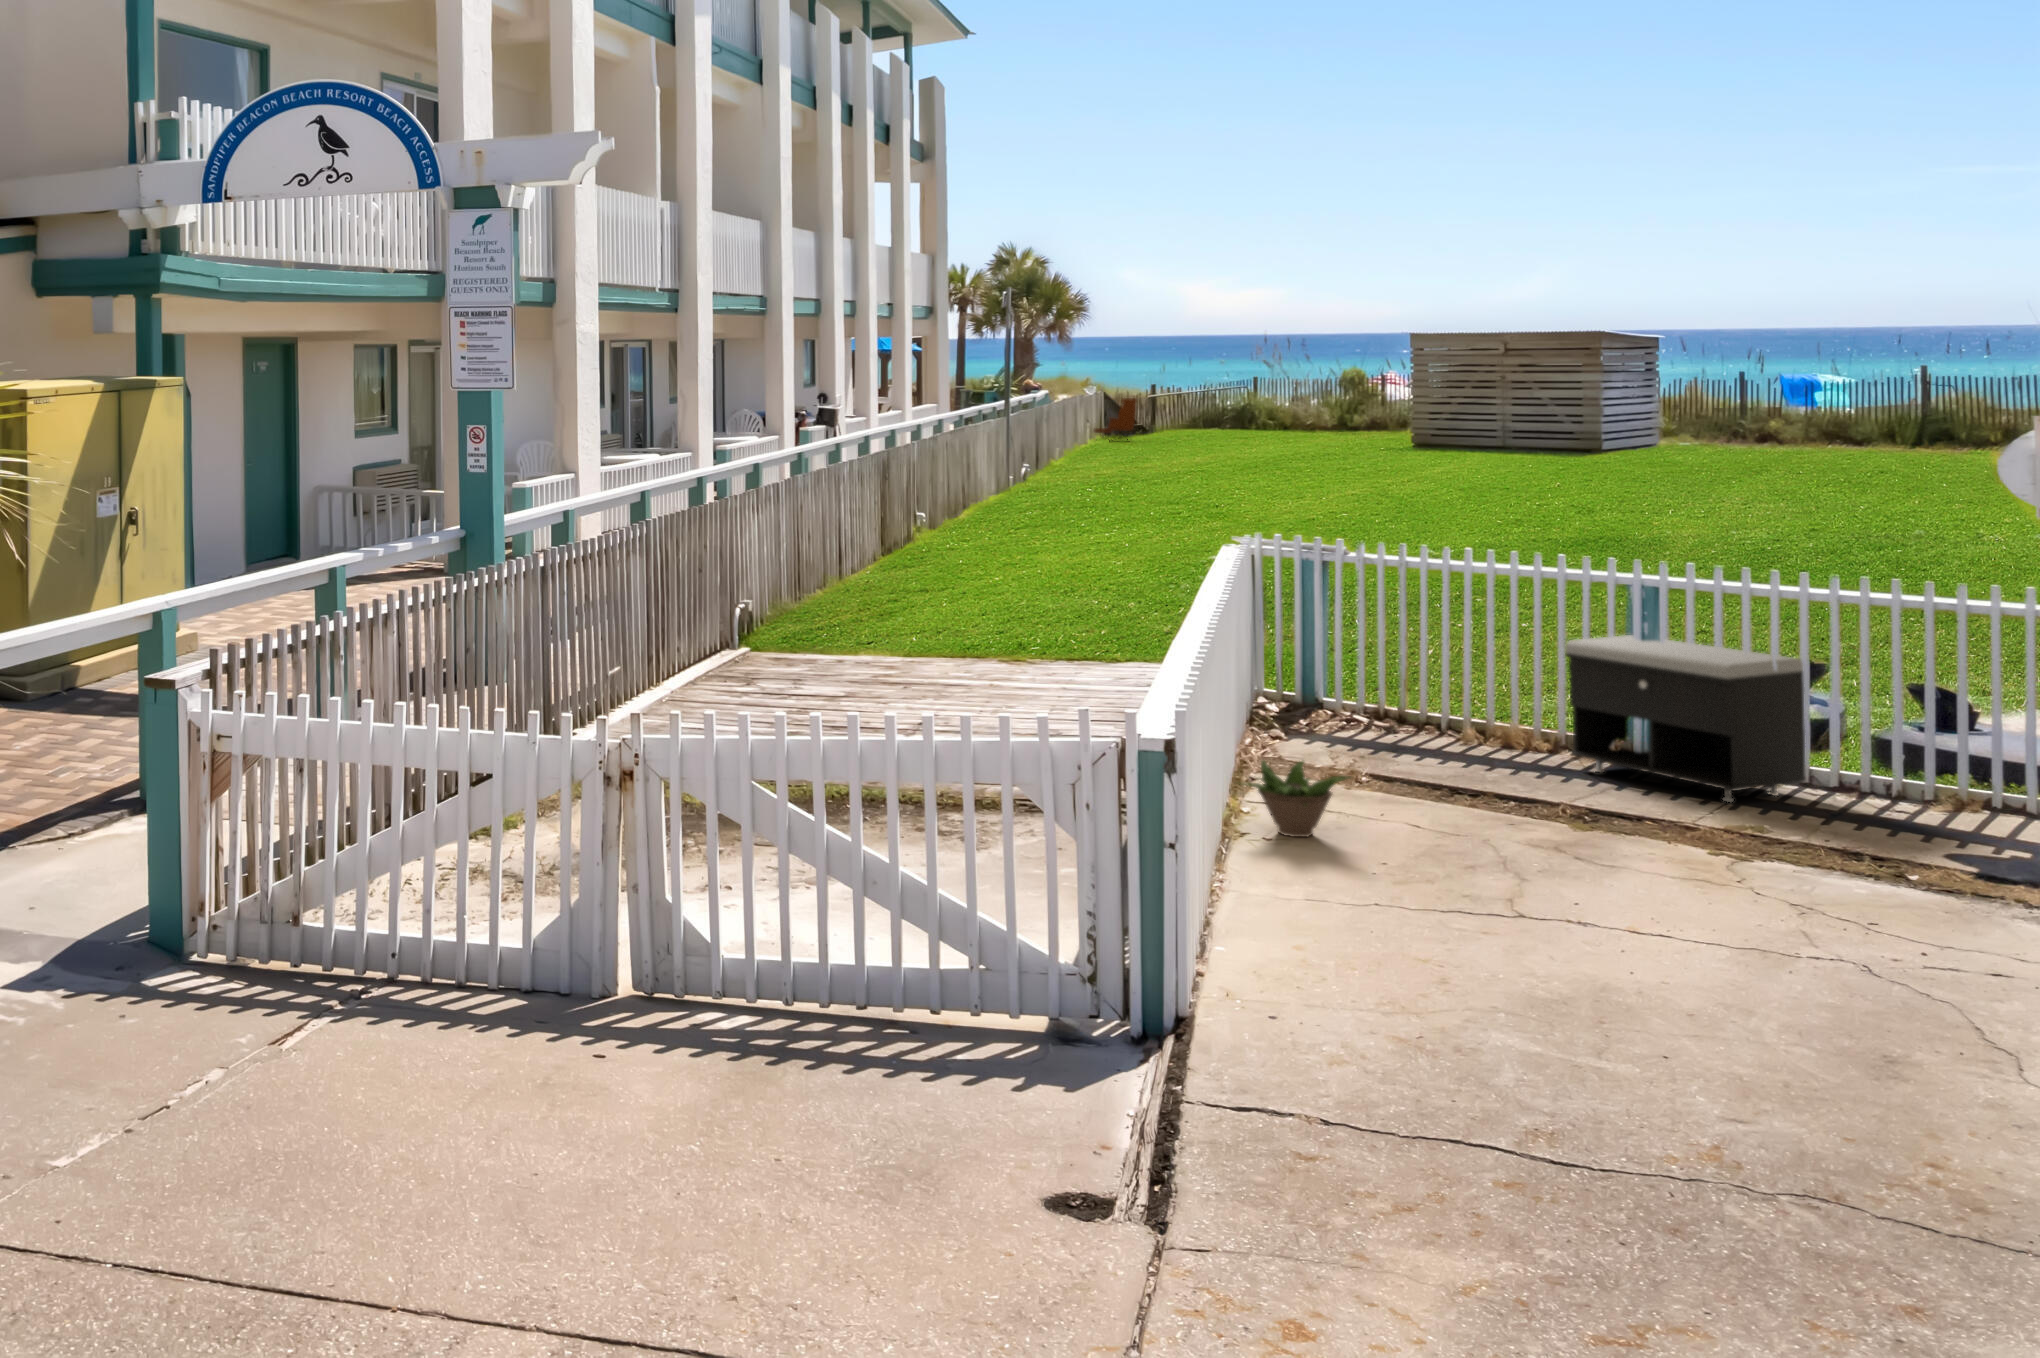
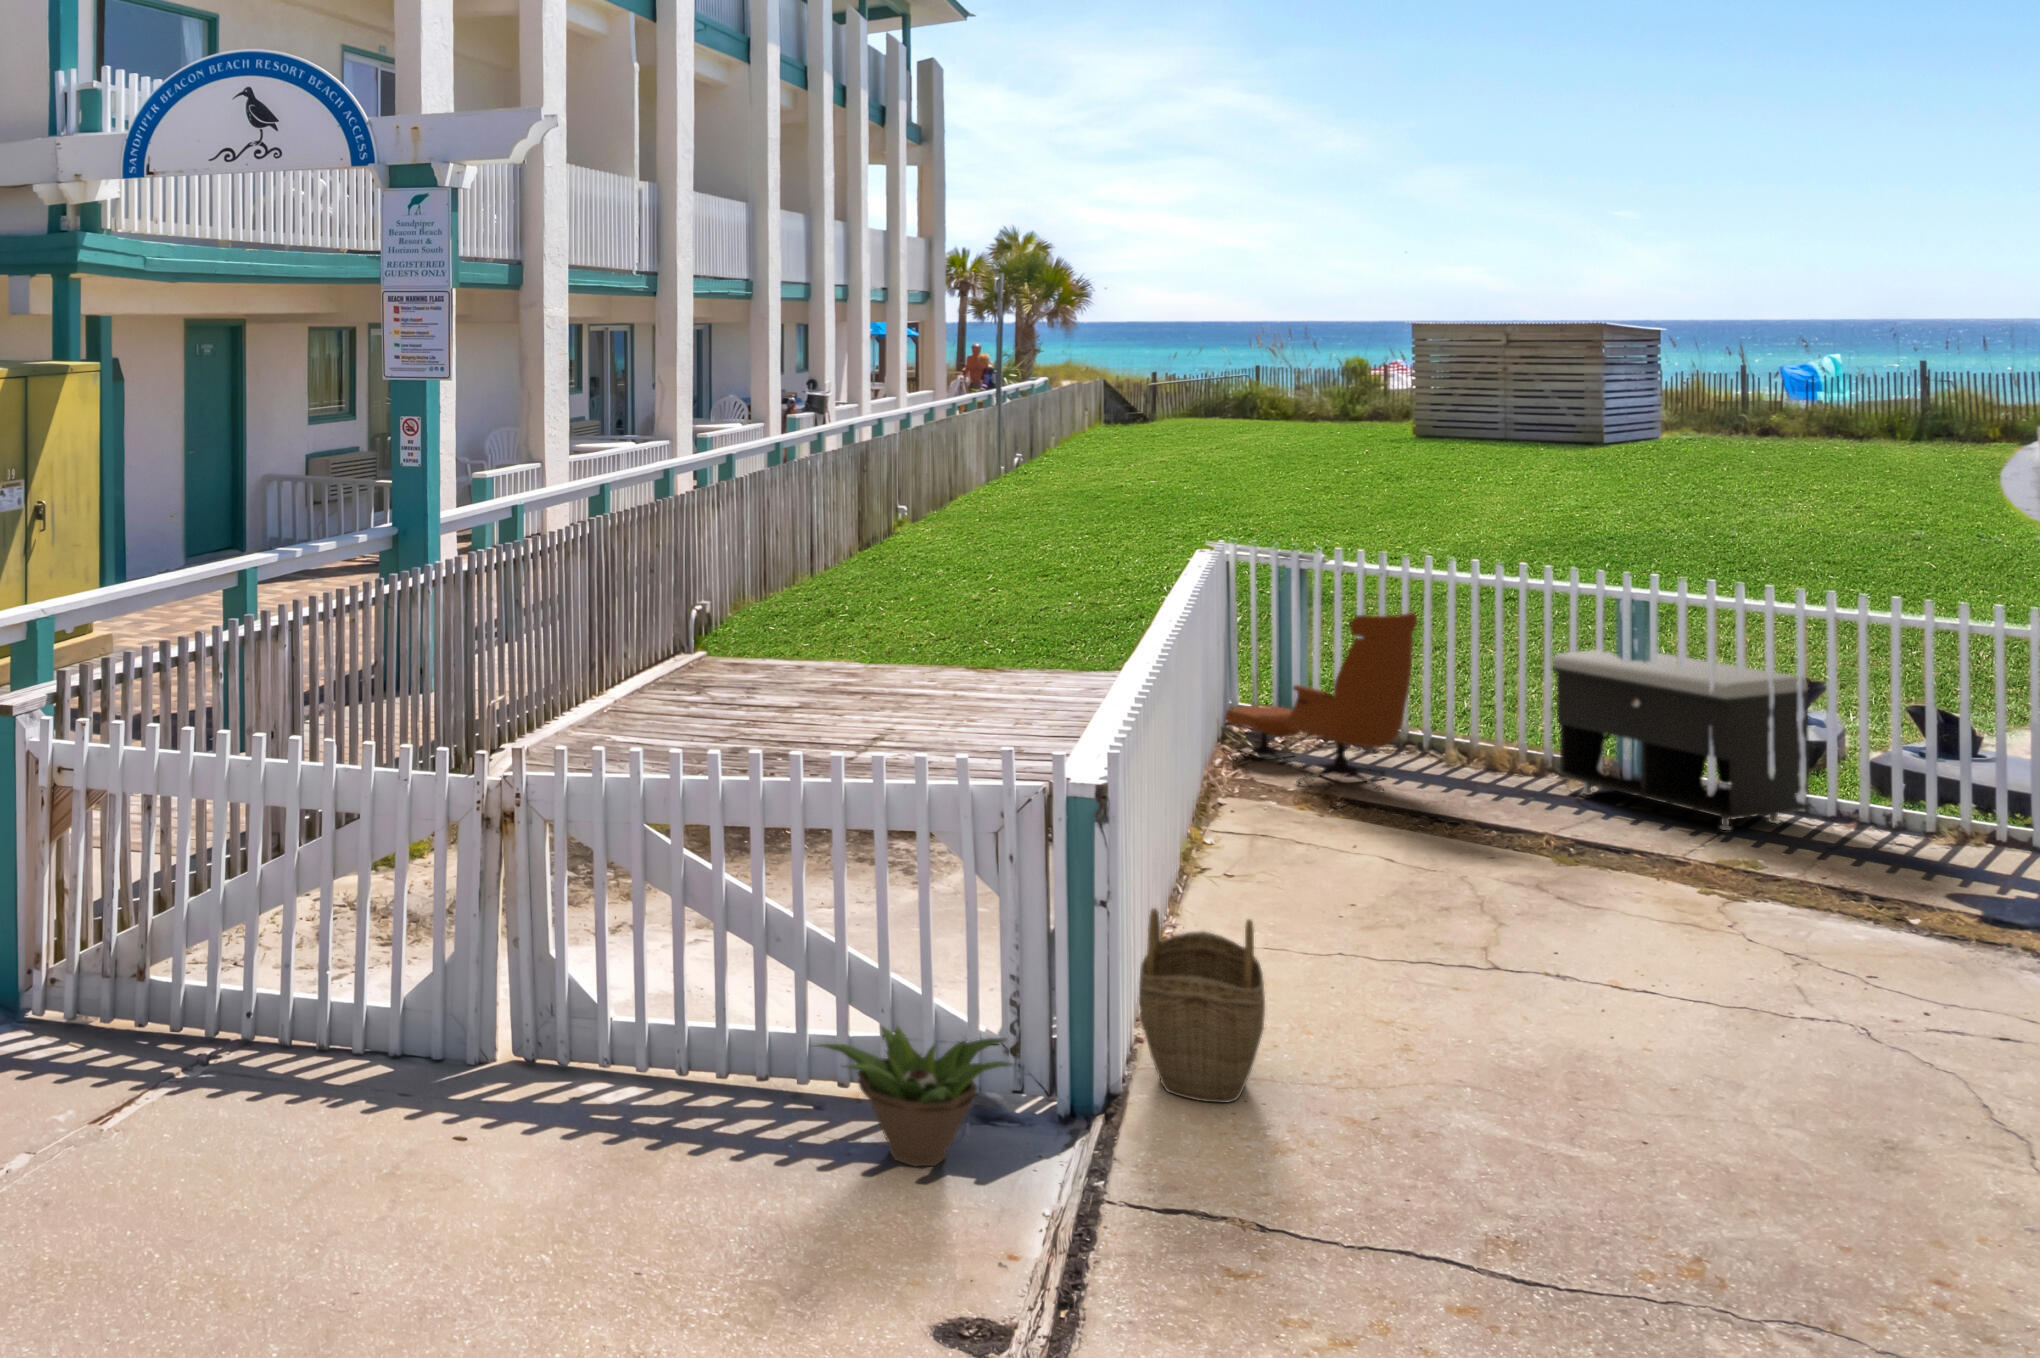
lounge chair: present [1094,398,1137,440] -> present [1225,612,1418,792]
decorative plant: present [1239,760,1350,837] -> present [819,1027,1013,1166]
woven basket: none [1202,853,1313,1023] -> present [1139,908,1265,1103]

